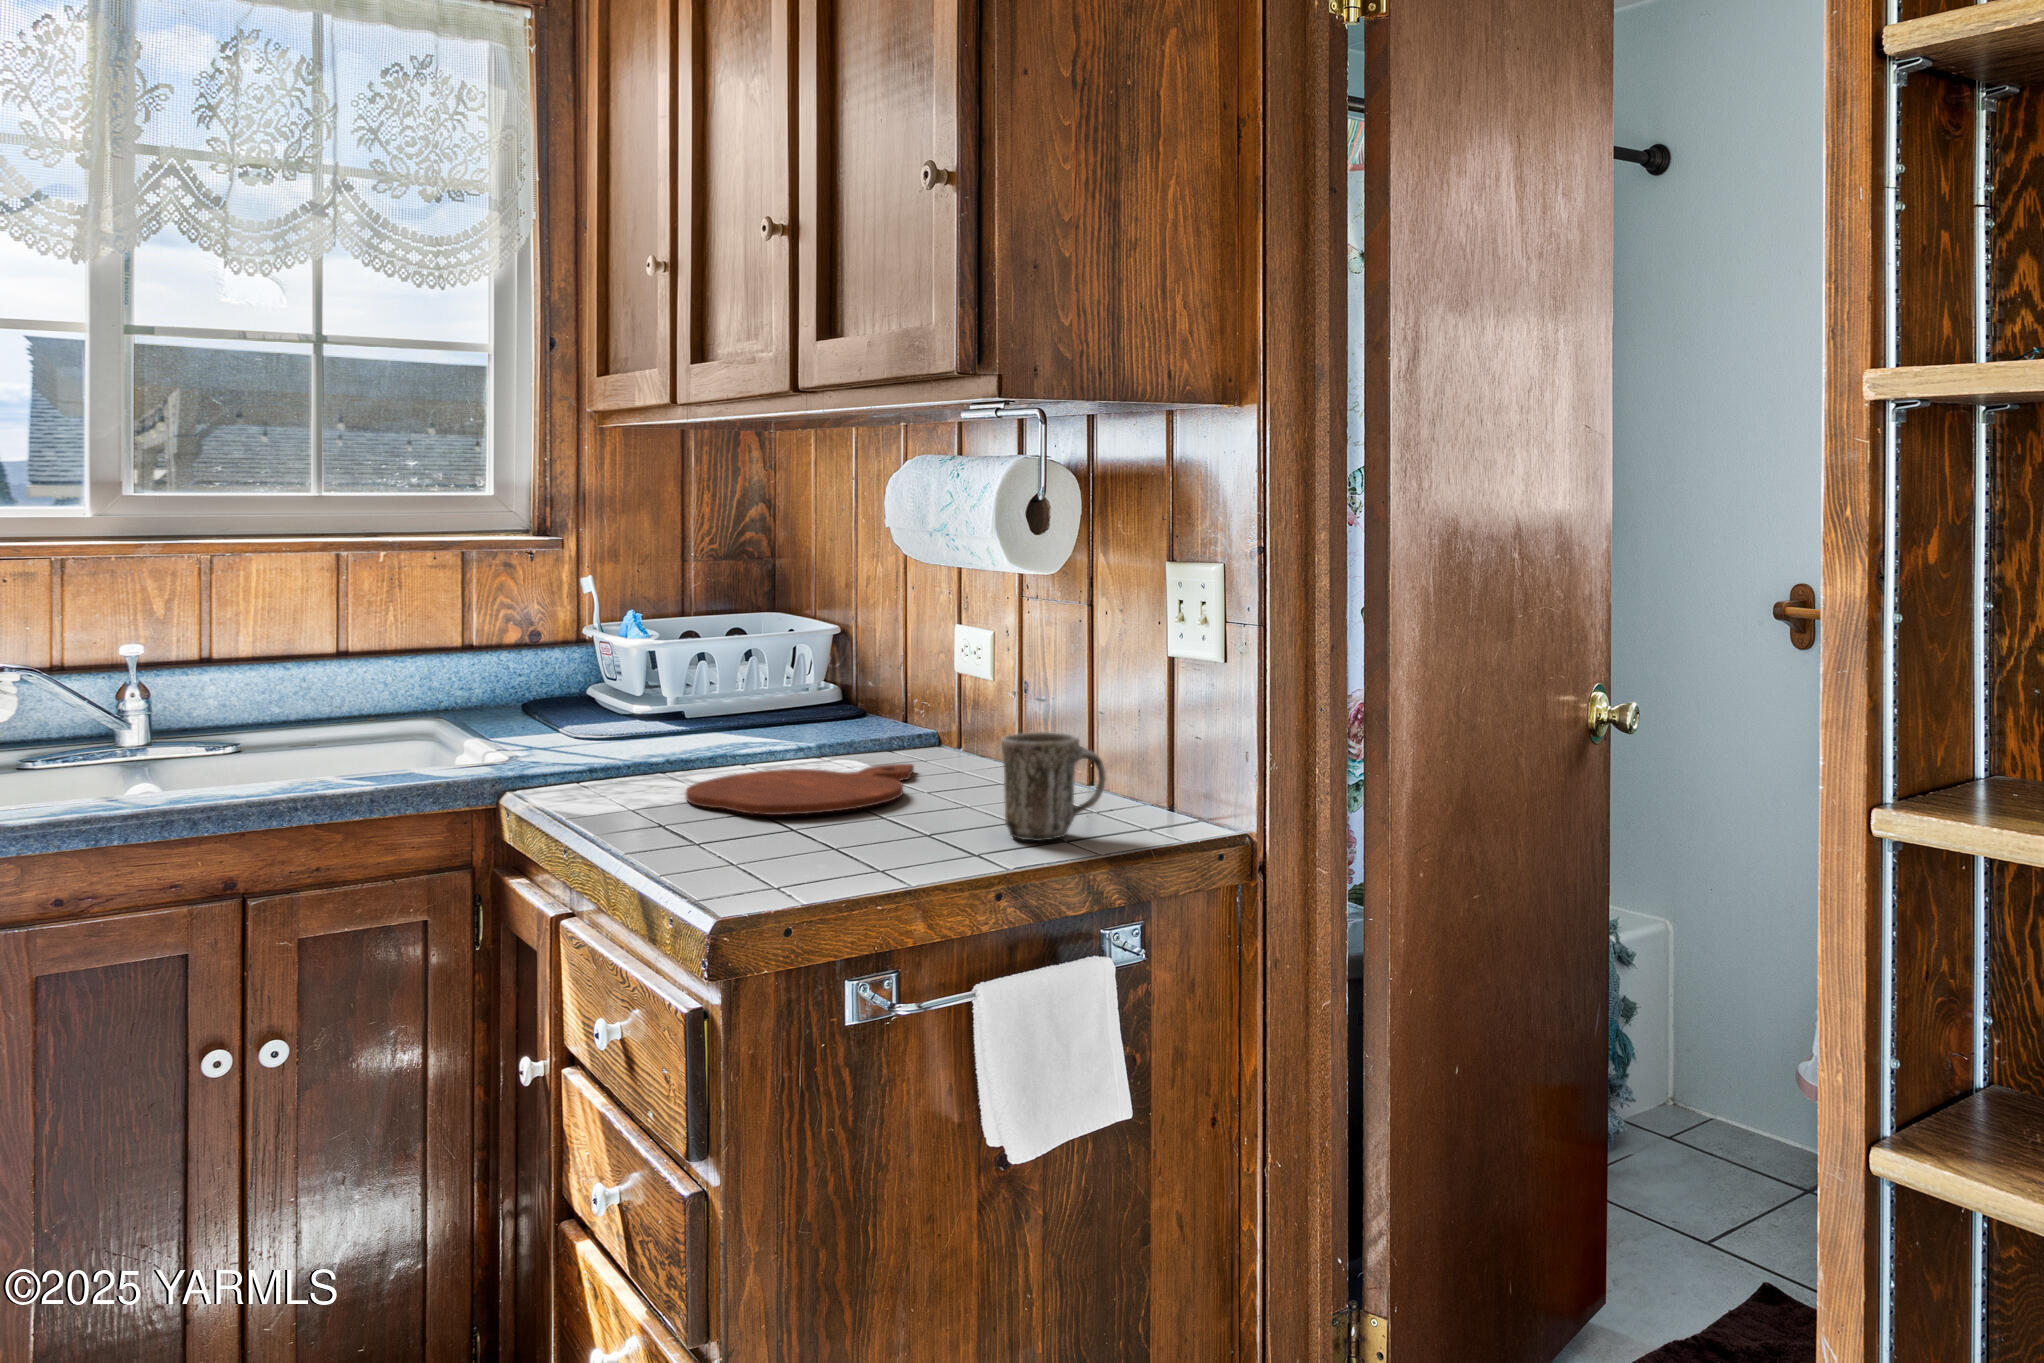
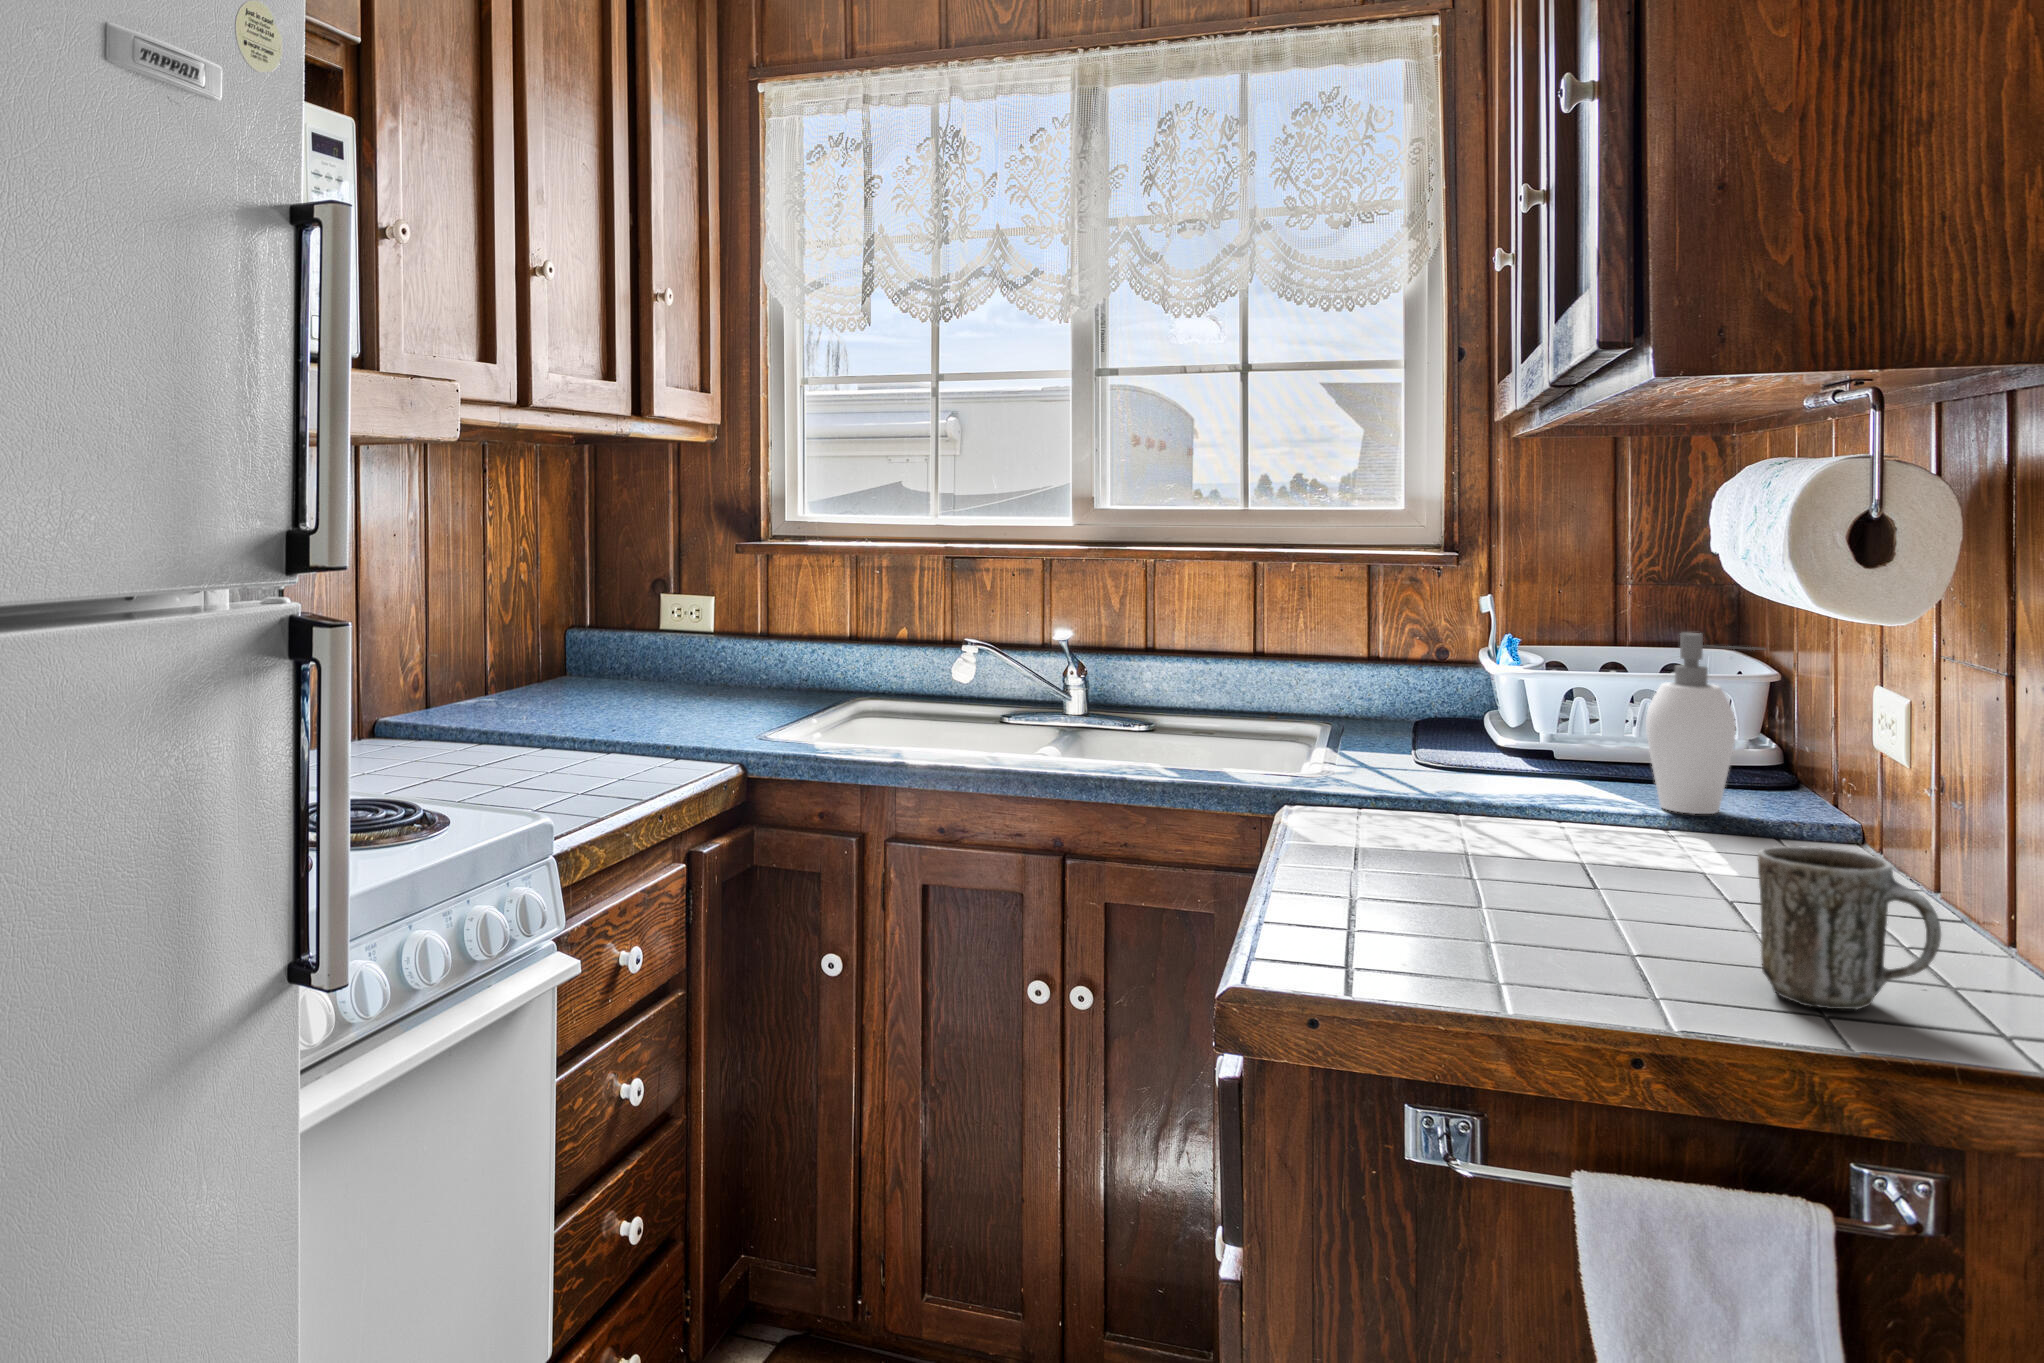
soap dispenser: none [788,598,873,745] -> present [1646,633,1764,814]
cutting board: present [686,764,914,815] -> none [1424,833,1763,903]

